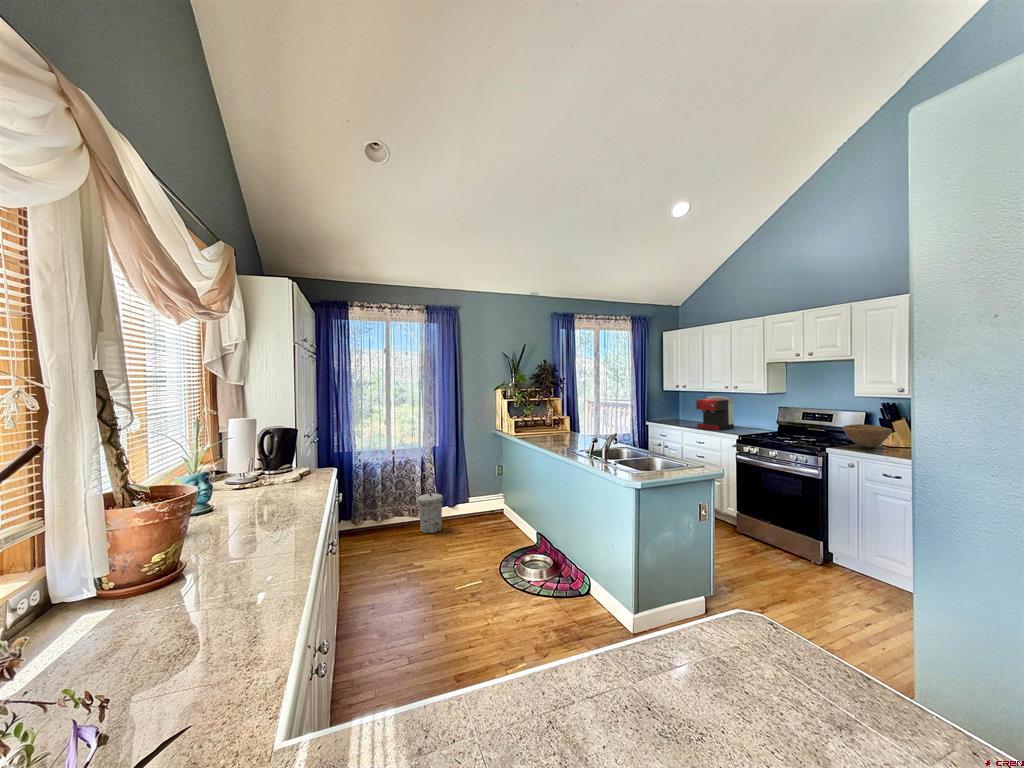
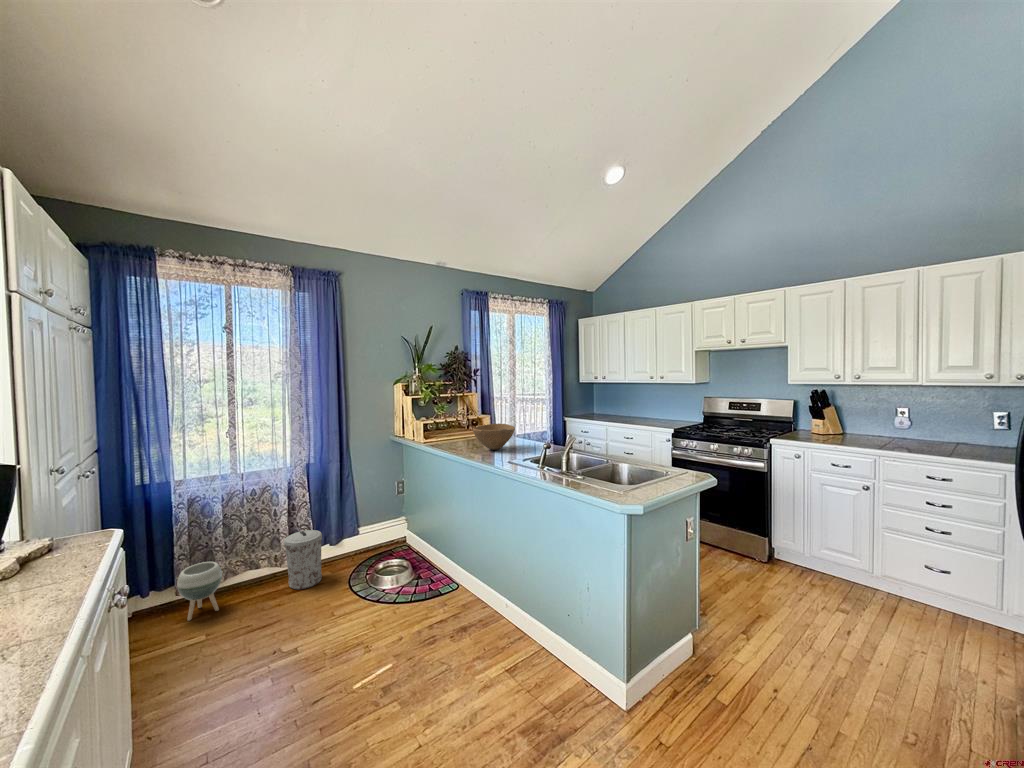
coffee maker: present [696,396,734,430] -> none [624,386,660,425]
bowl: present [843,424,892,448] -> present [473,424,515,450]
planter: none [355,506,380,542] -> present [177,562,222,621]

